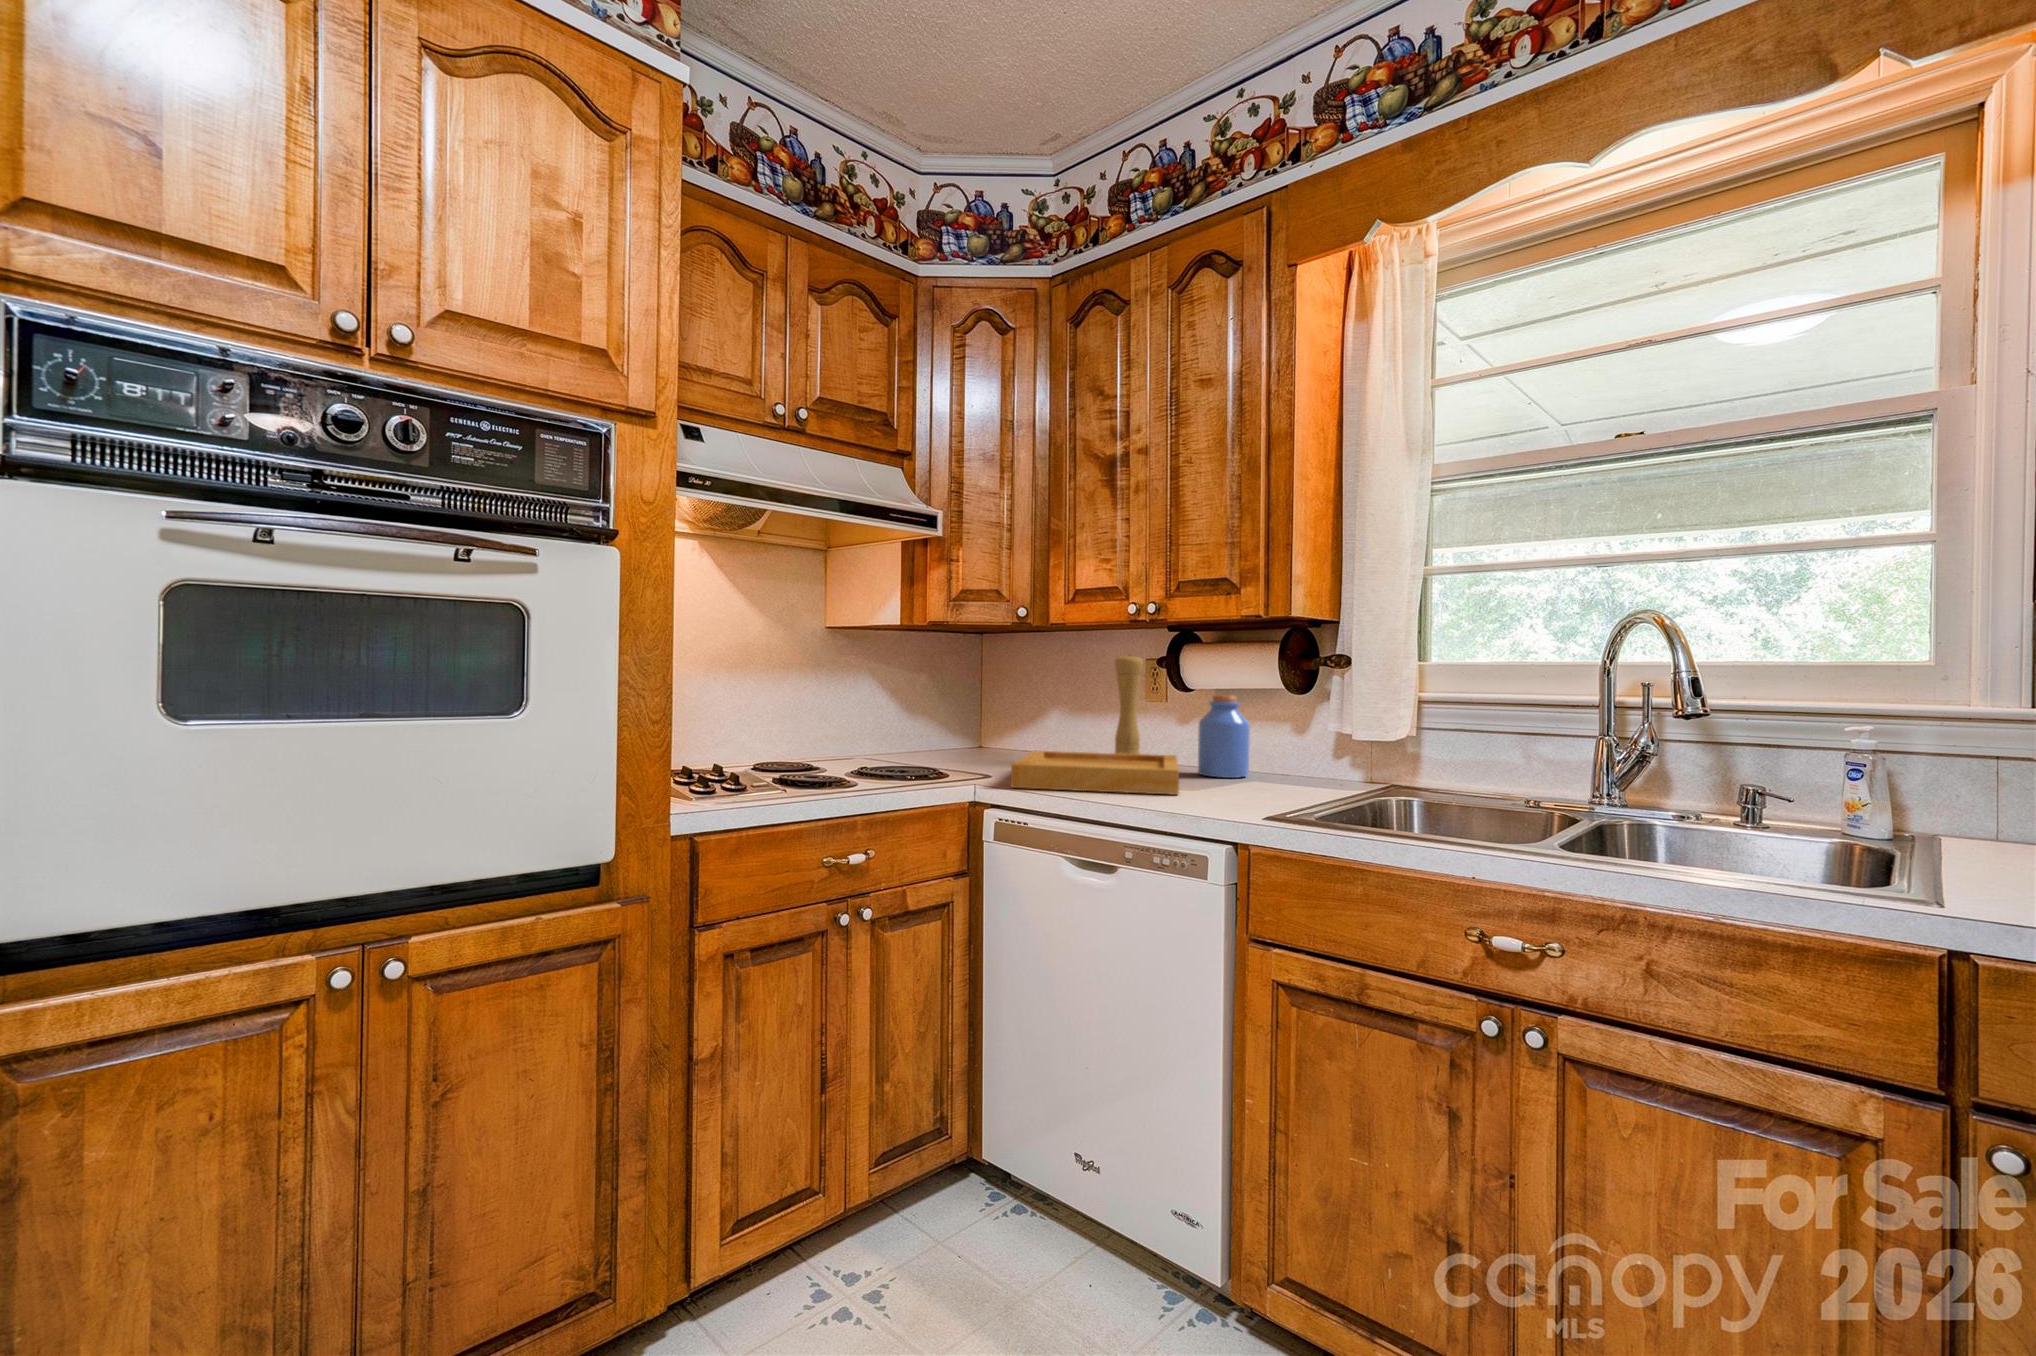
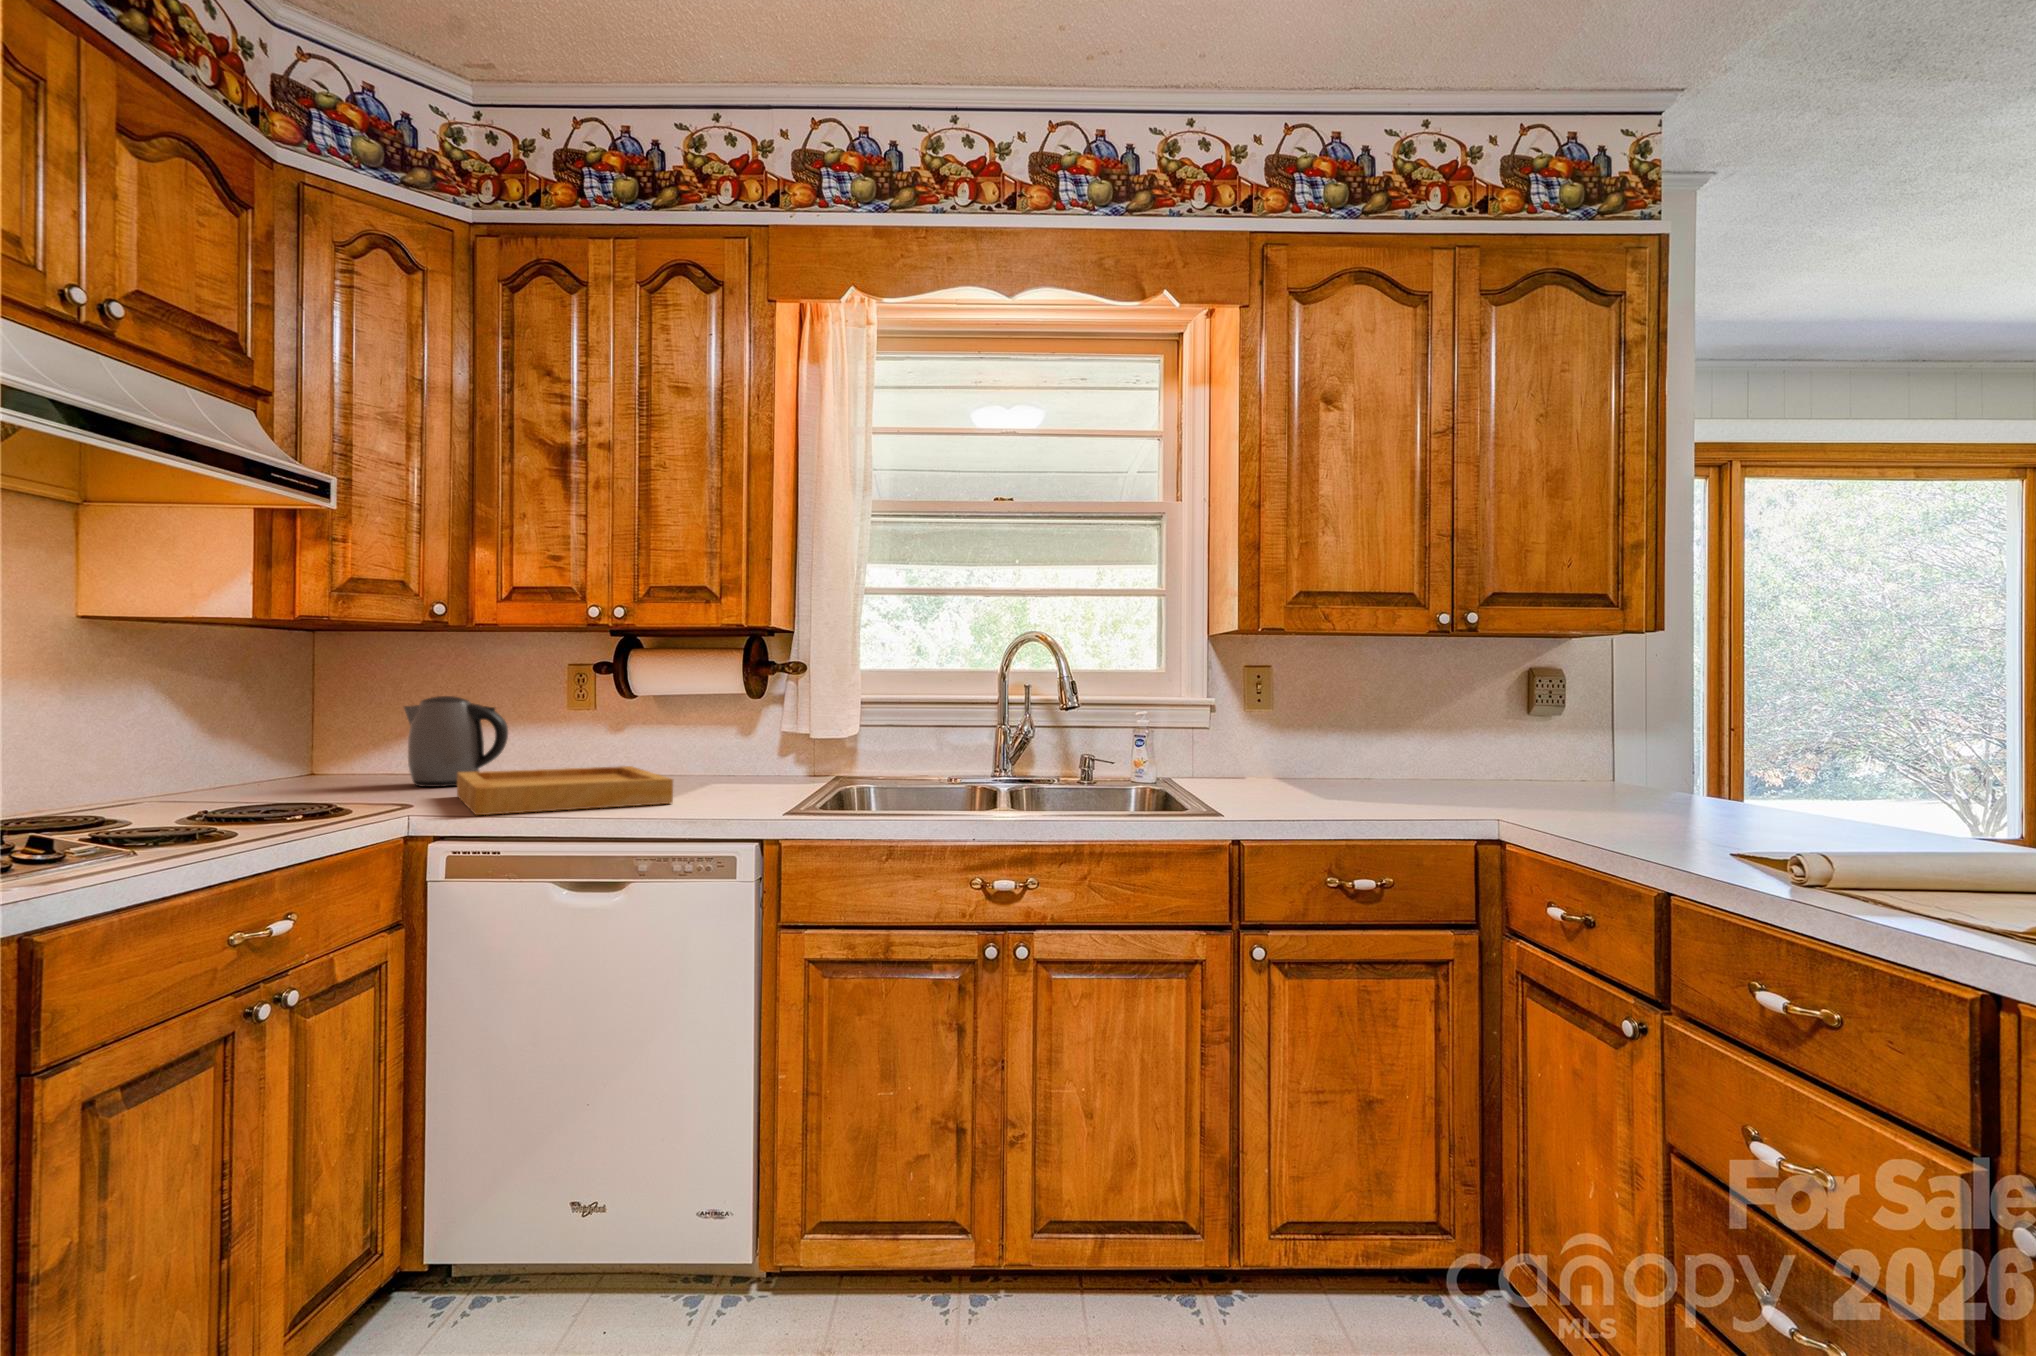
pepper mill: present [1115,655,1143,754] -> none [540,660,576,783]
kettle: none [1019,686,1092,762] -> present [404,696,508,787]
jar: present [1198,695,1250,778] -> none [648,702,702,785]

